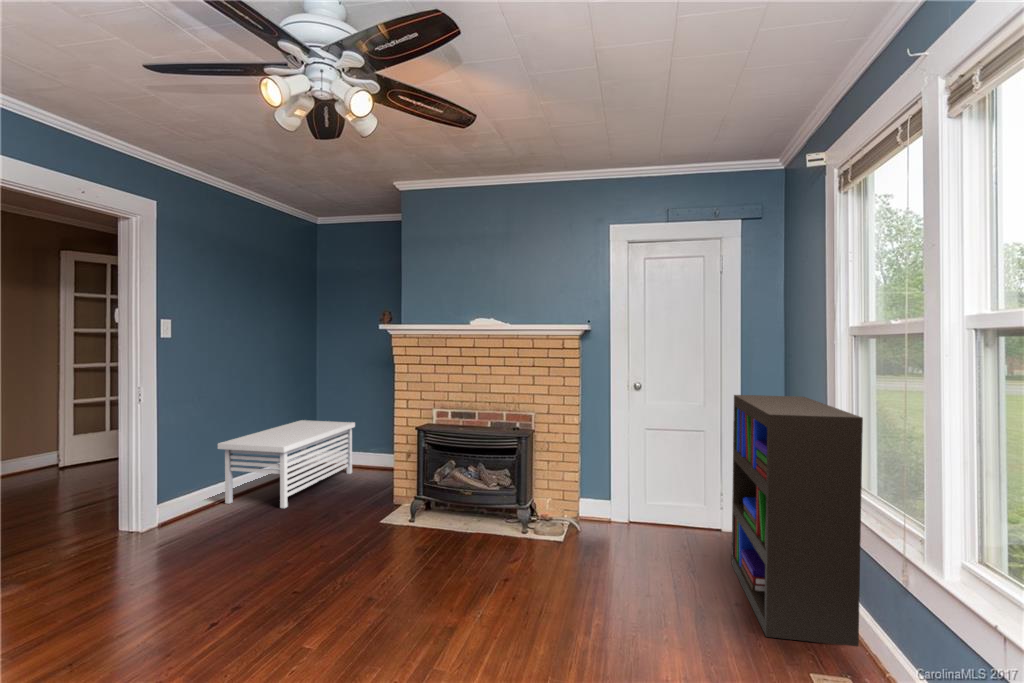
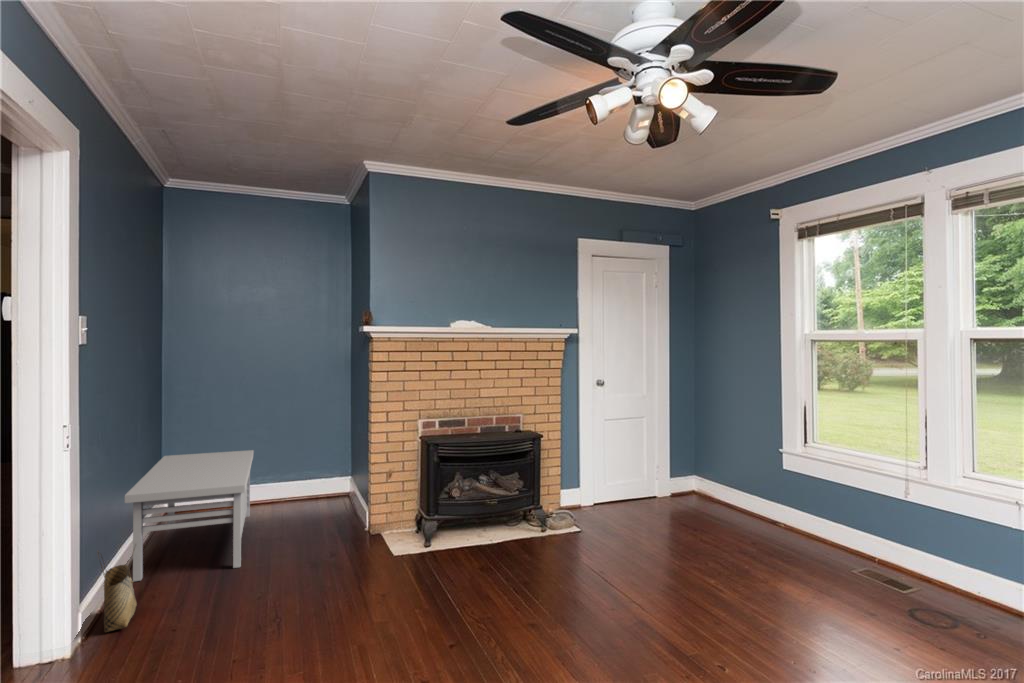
bookshelf: present [732,395,863,646] -> none [710,383,840,555]
woven basket: none [165,476,199,530] -> present [98,544,137,632]

